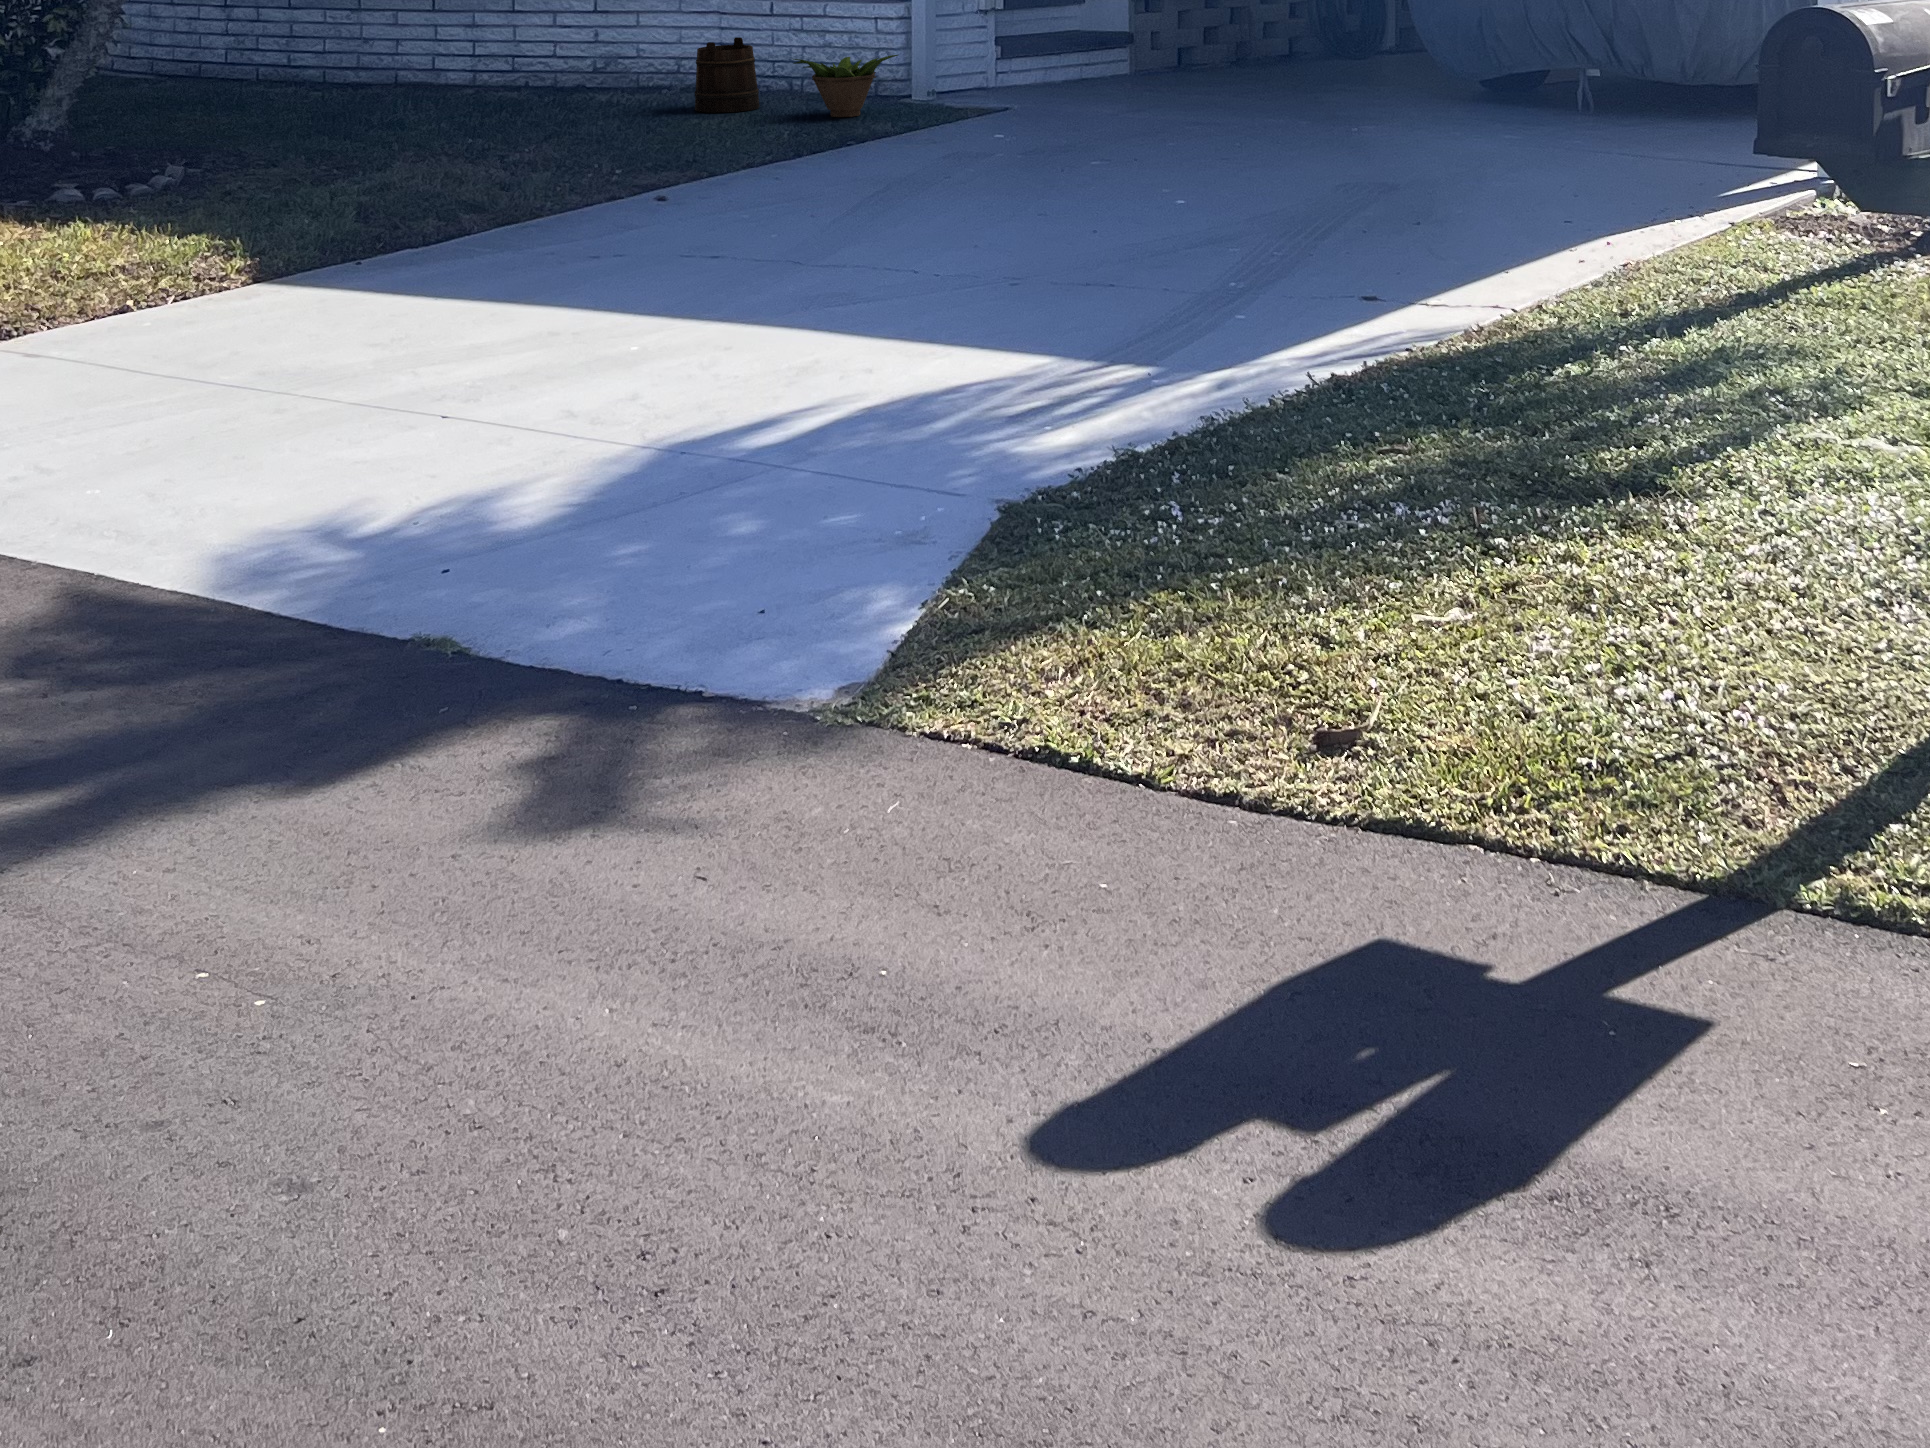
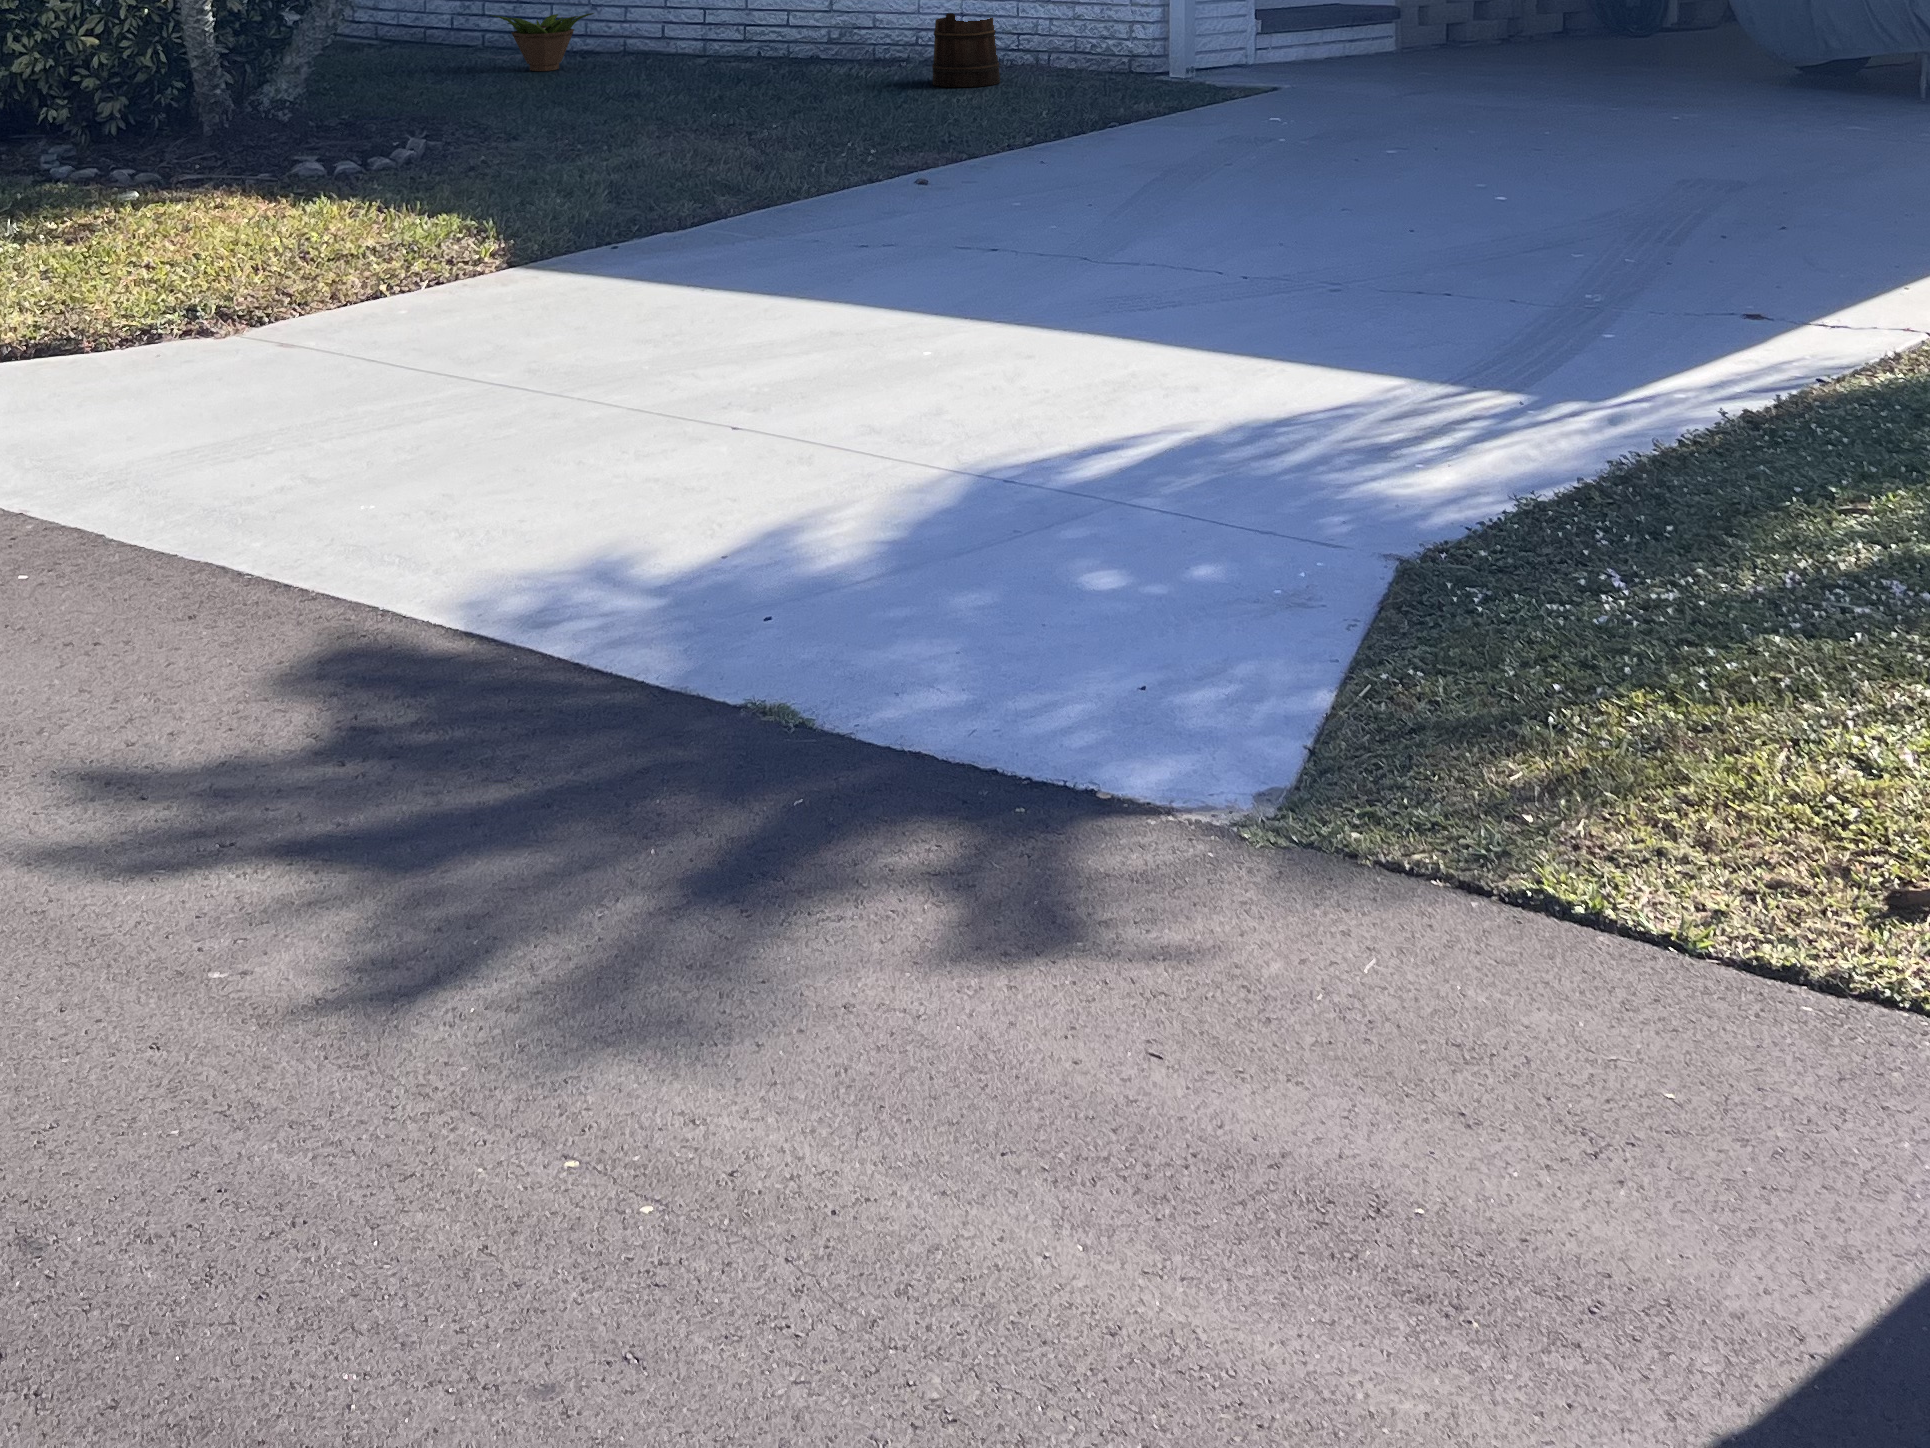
decorative plant: present [793,55,898,117] -> present [490,13,594,71]

